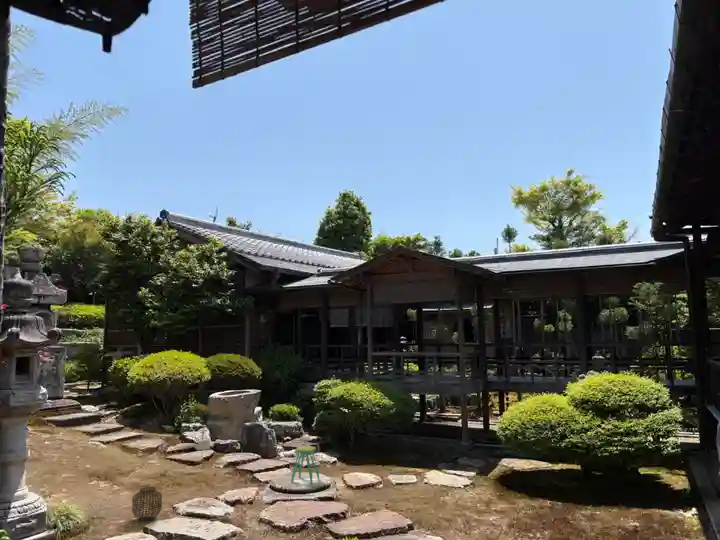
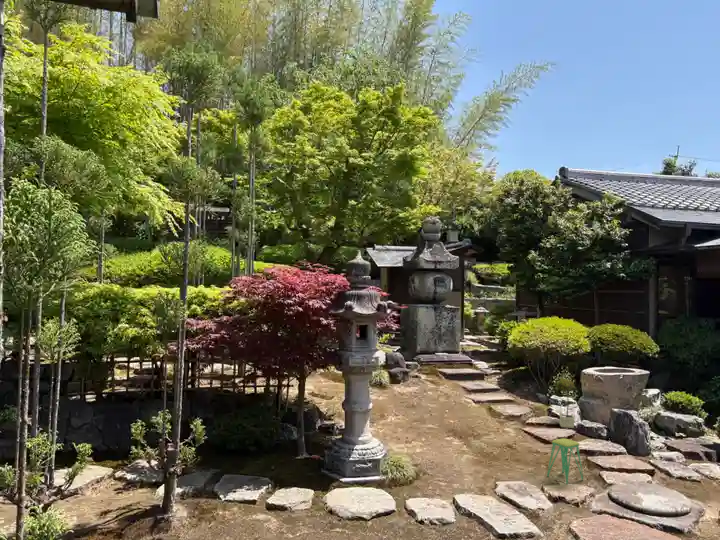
stool: present [291,446,319,484] -> present [547,438,583,484]
woven basket: present [132,487,162,521] -> none [448,462,476,496]

